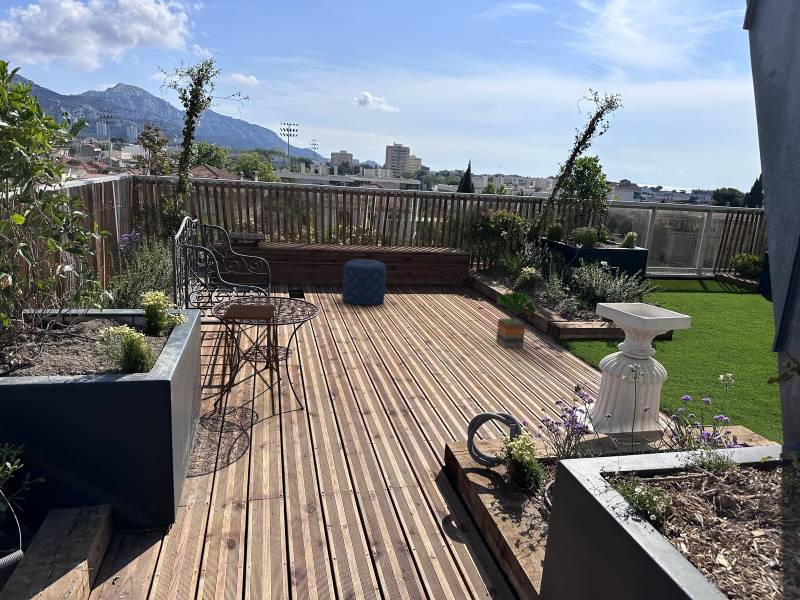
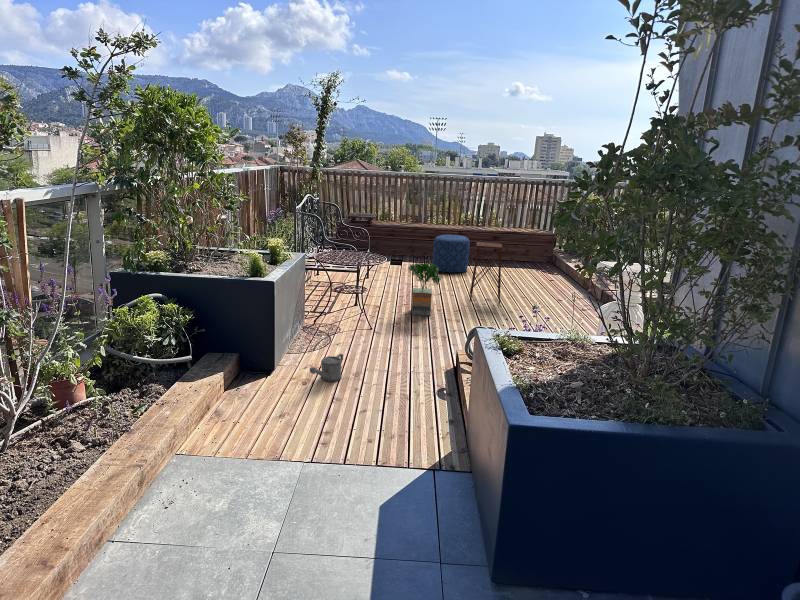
potted tree: present [496,292,536,348] -> present [408,262,441,316]
side table: present [219,305,281,415] -> present [470,242,503,303]
watering can: none [244,478,289,534] -> present [310,354,343,382]

